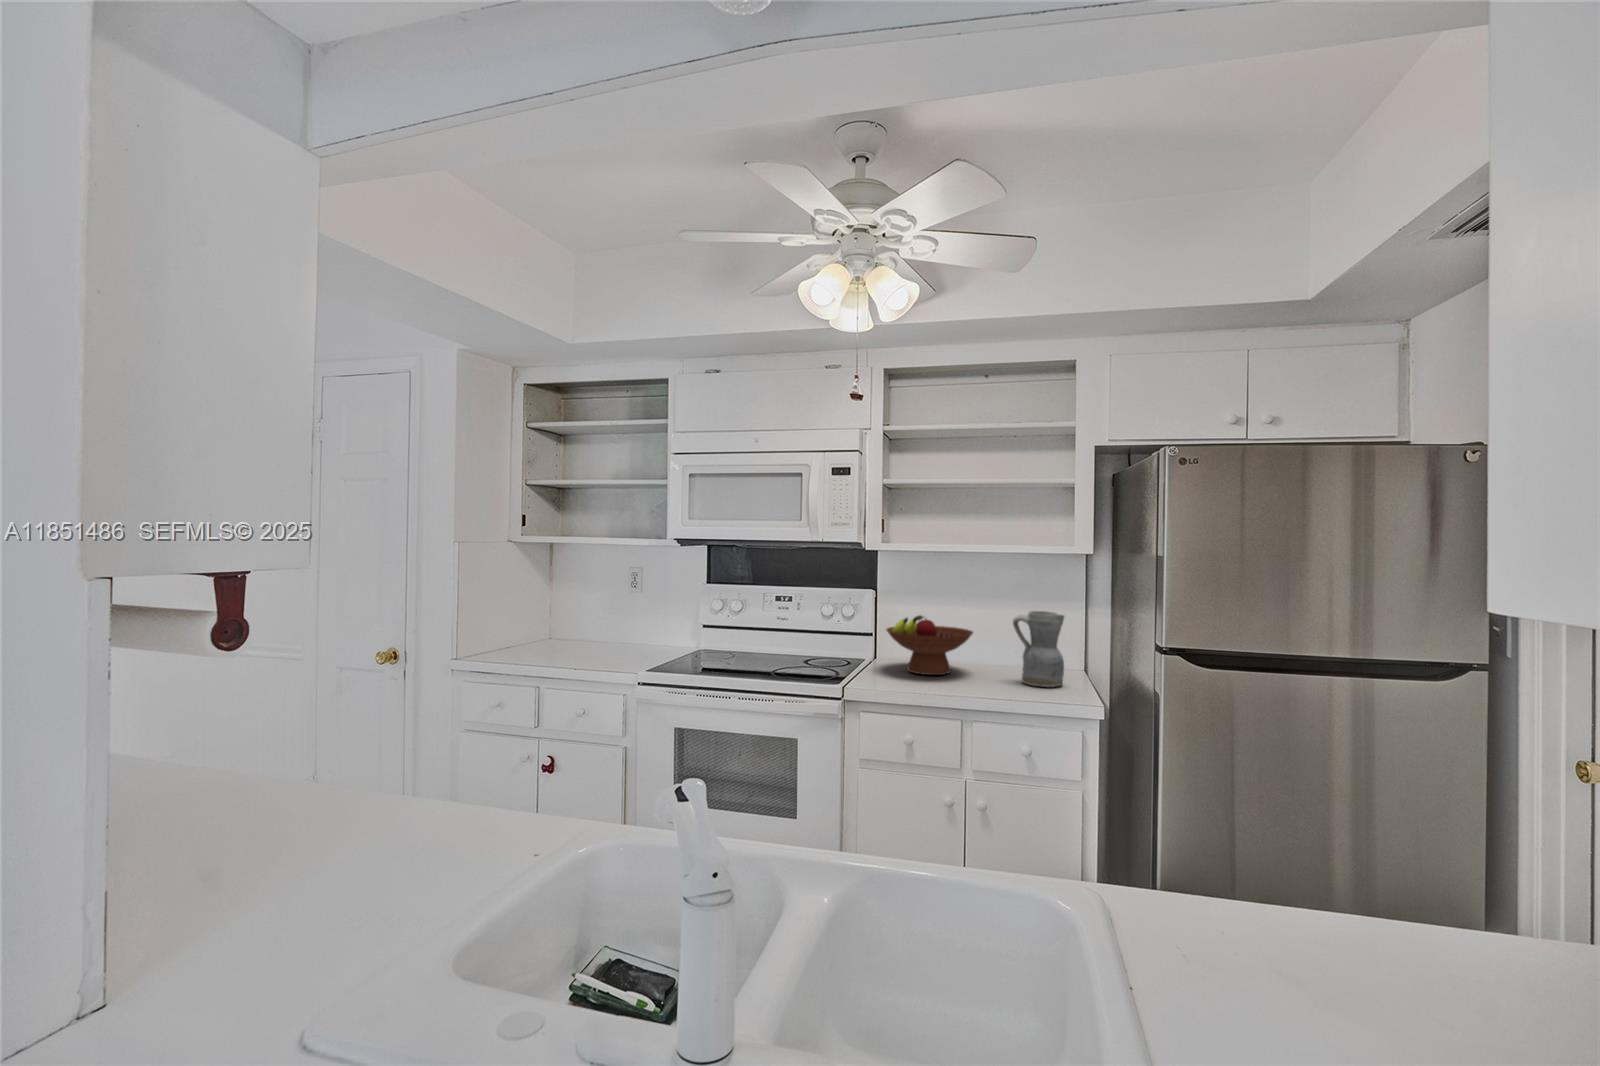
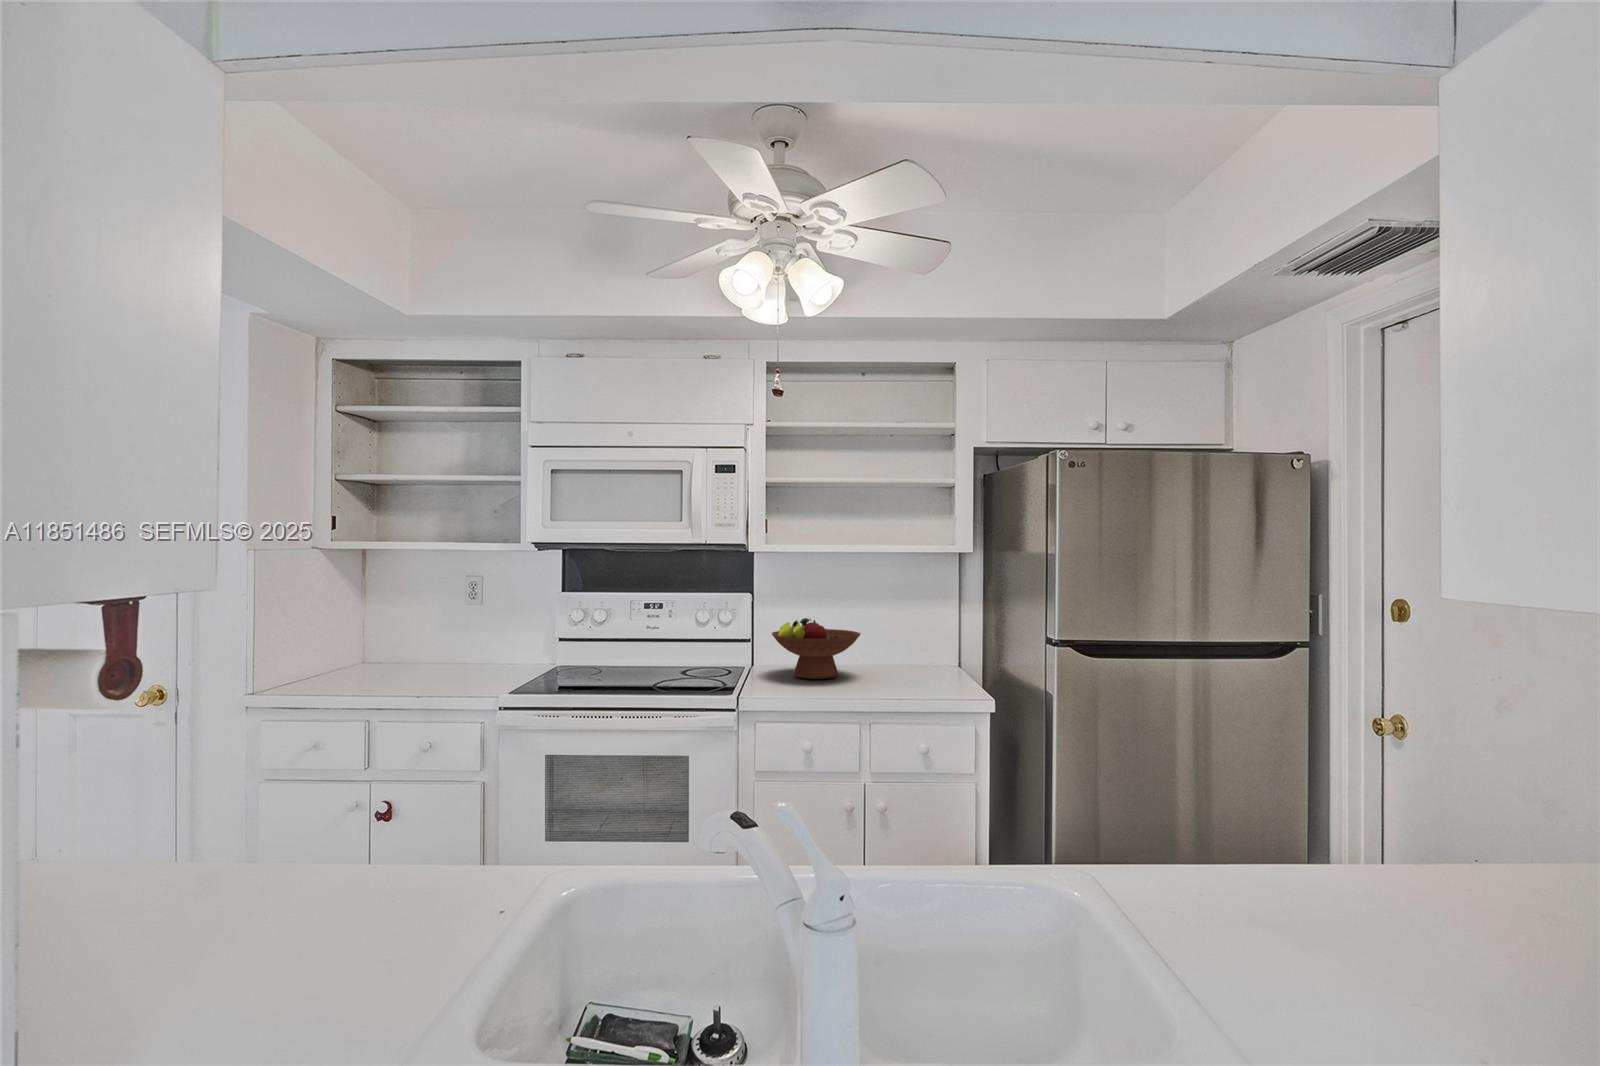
ceramic pitcher: present [1013,611,1064,687] -> none [901,609,951,684]

